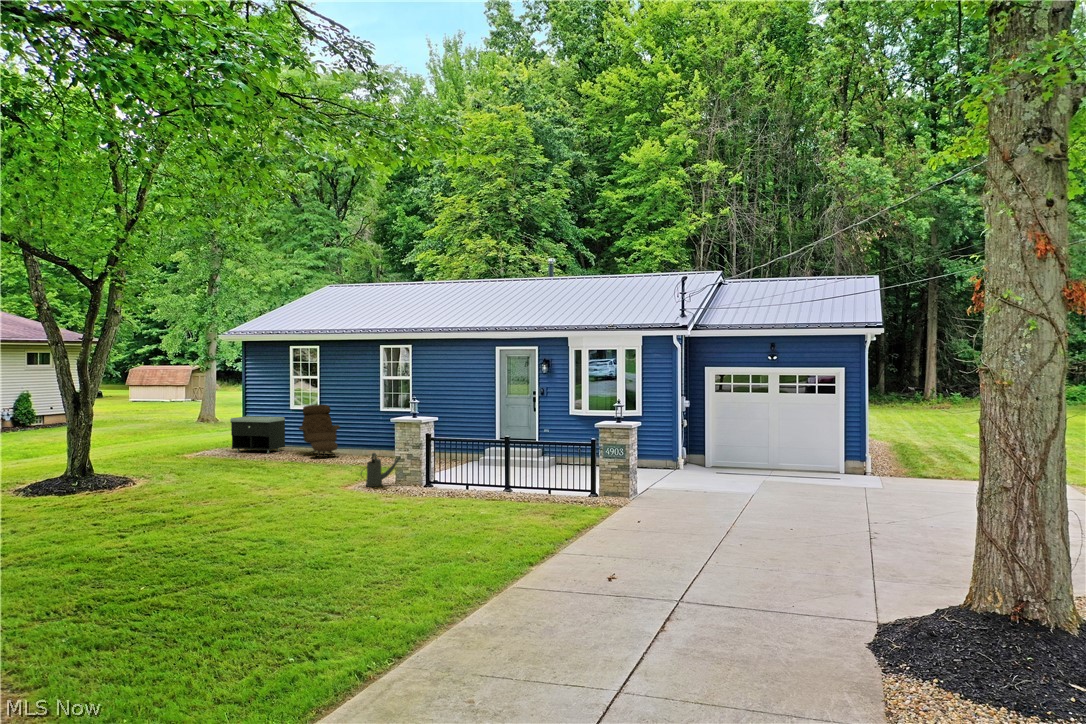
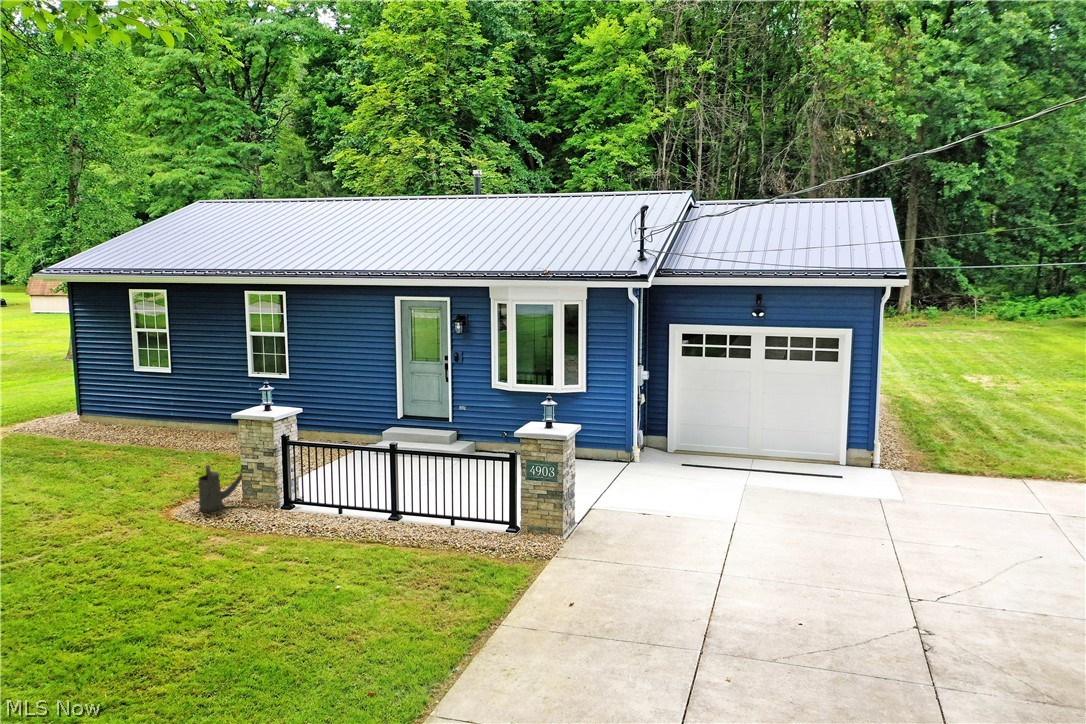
lounge chair: present [299,405,340,458] -> none [150,365,207,439]
storage bench: present [230,416,285,453] -> none [65,378,142,427]

